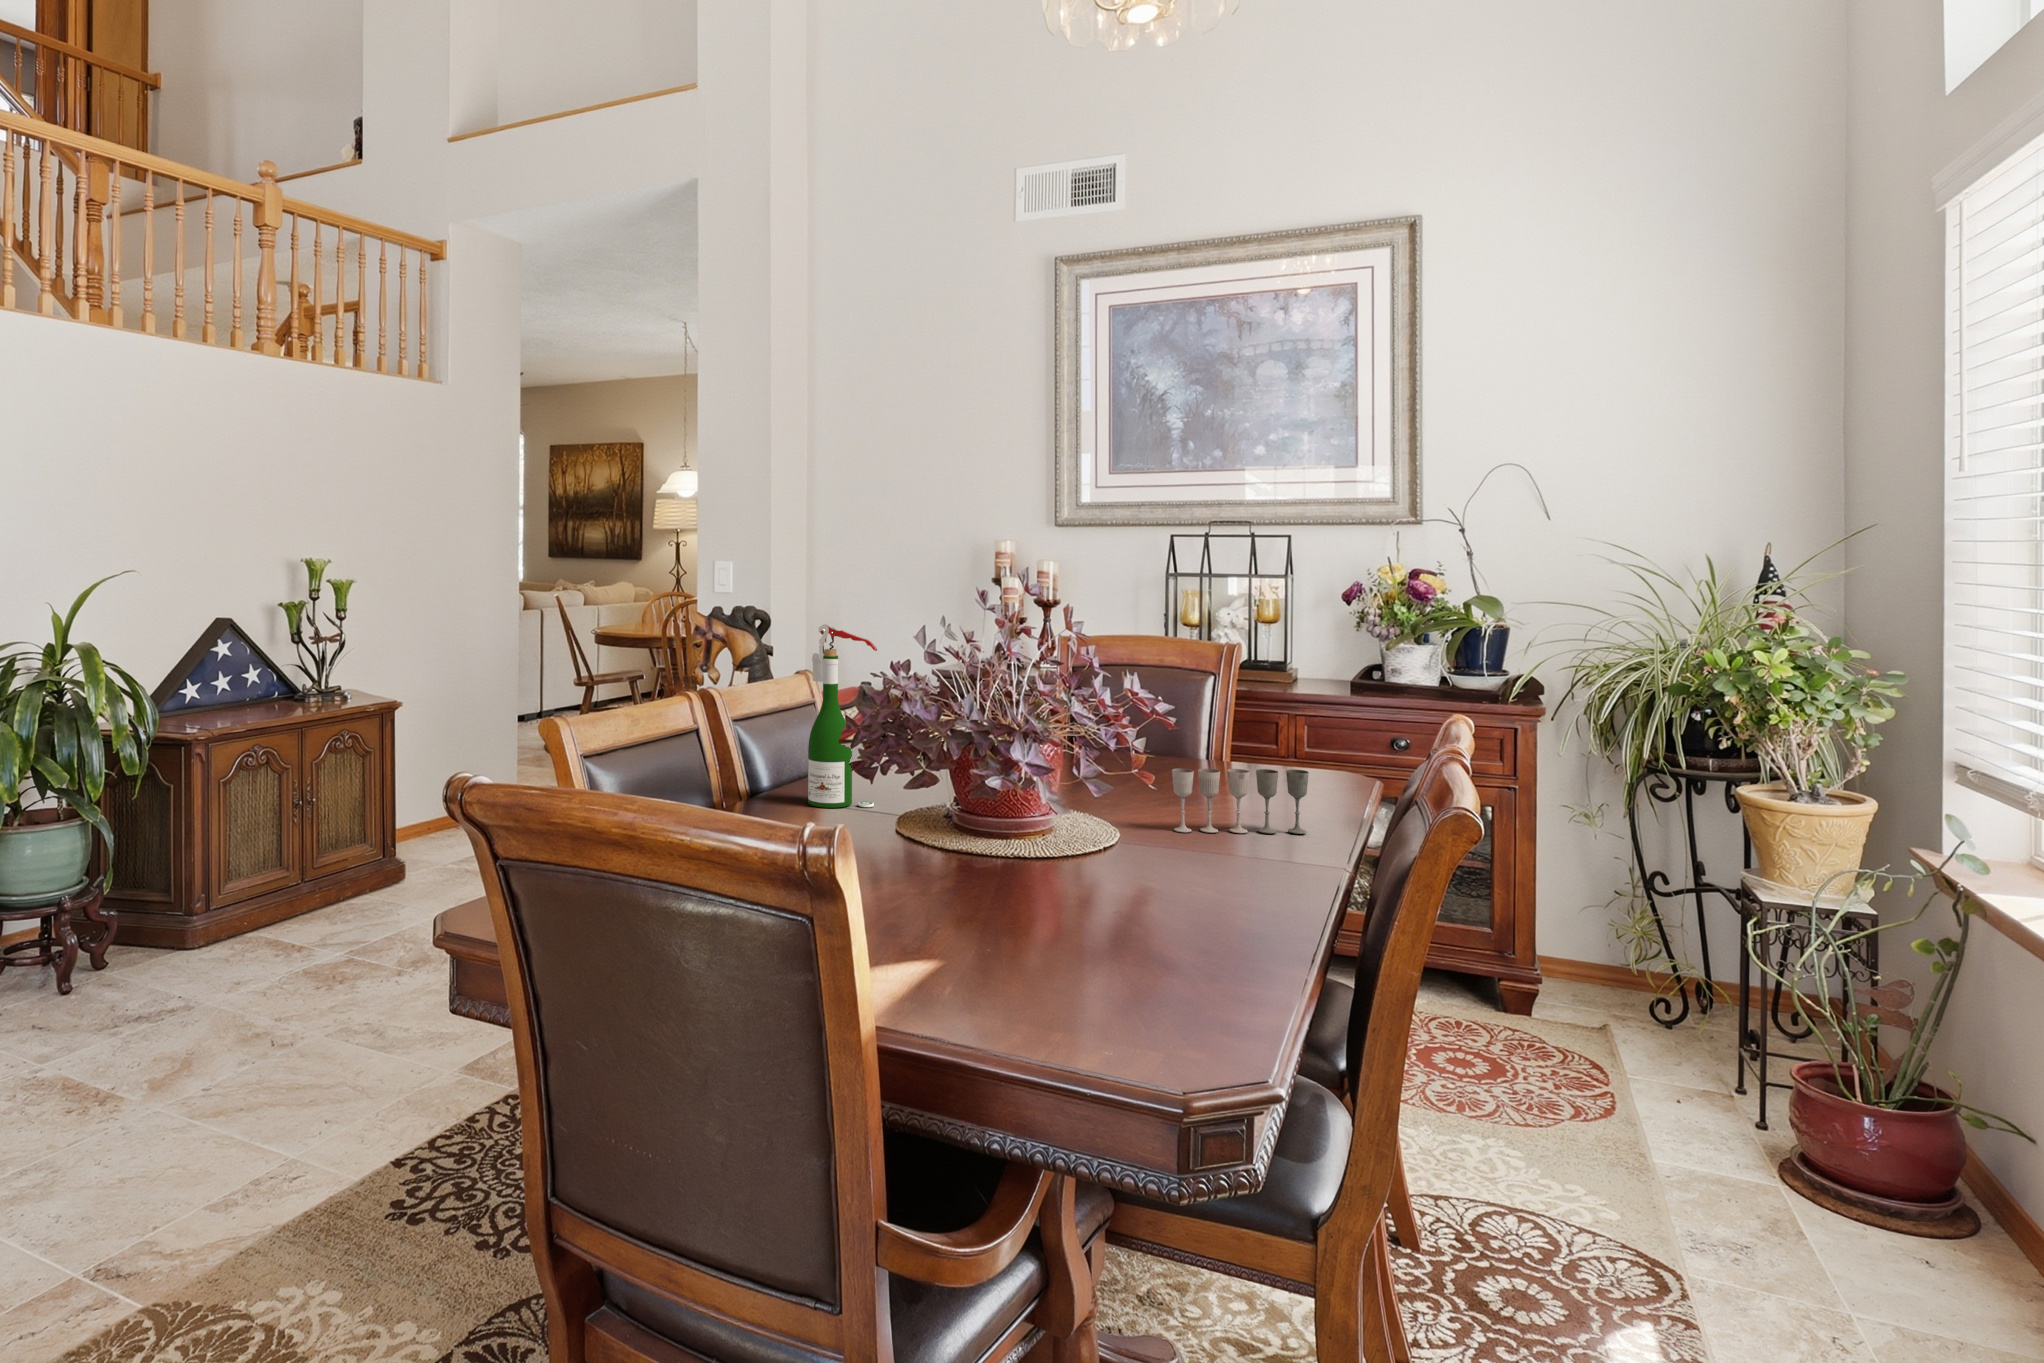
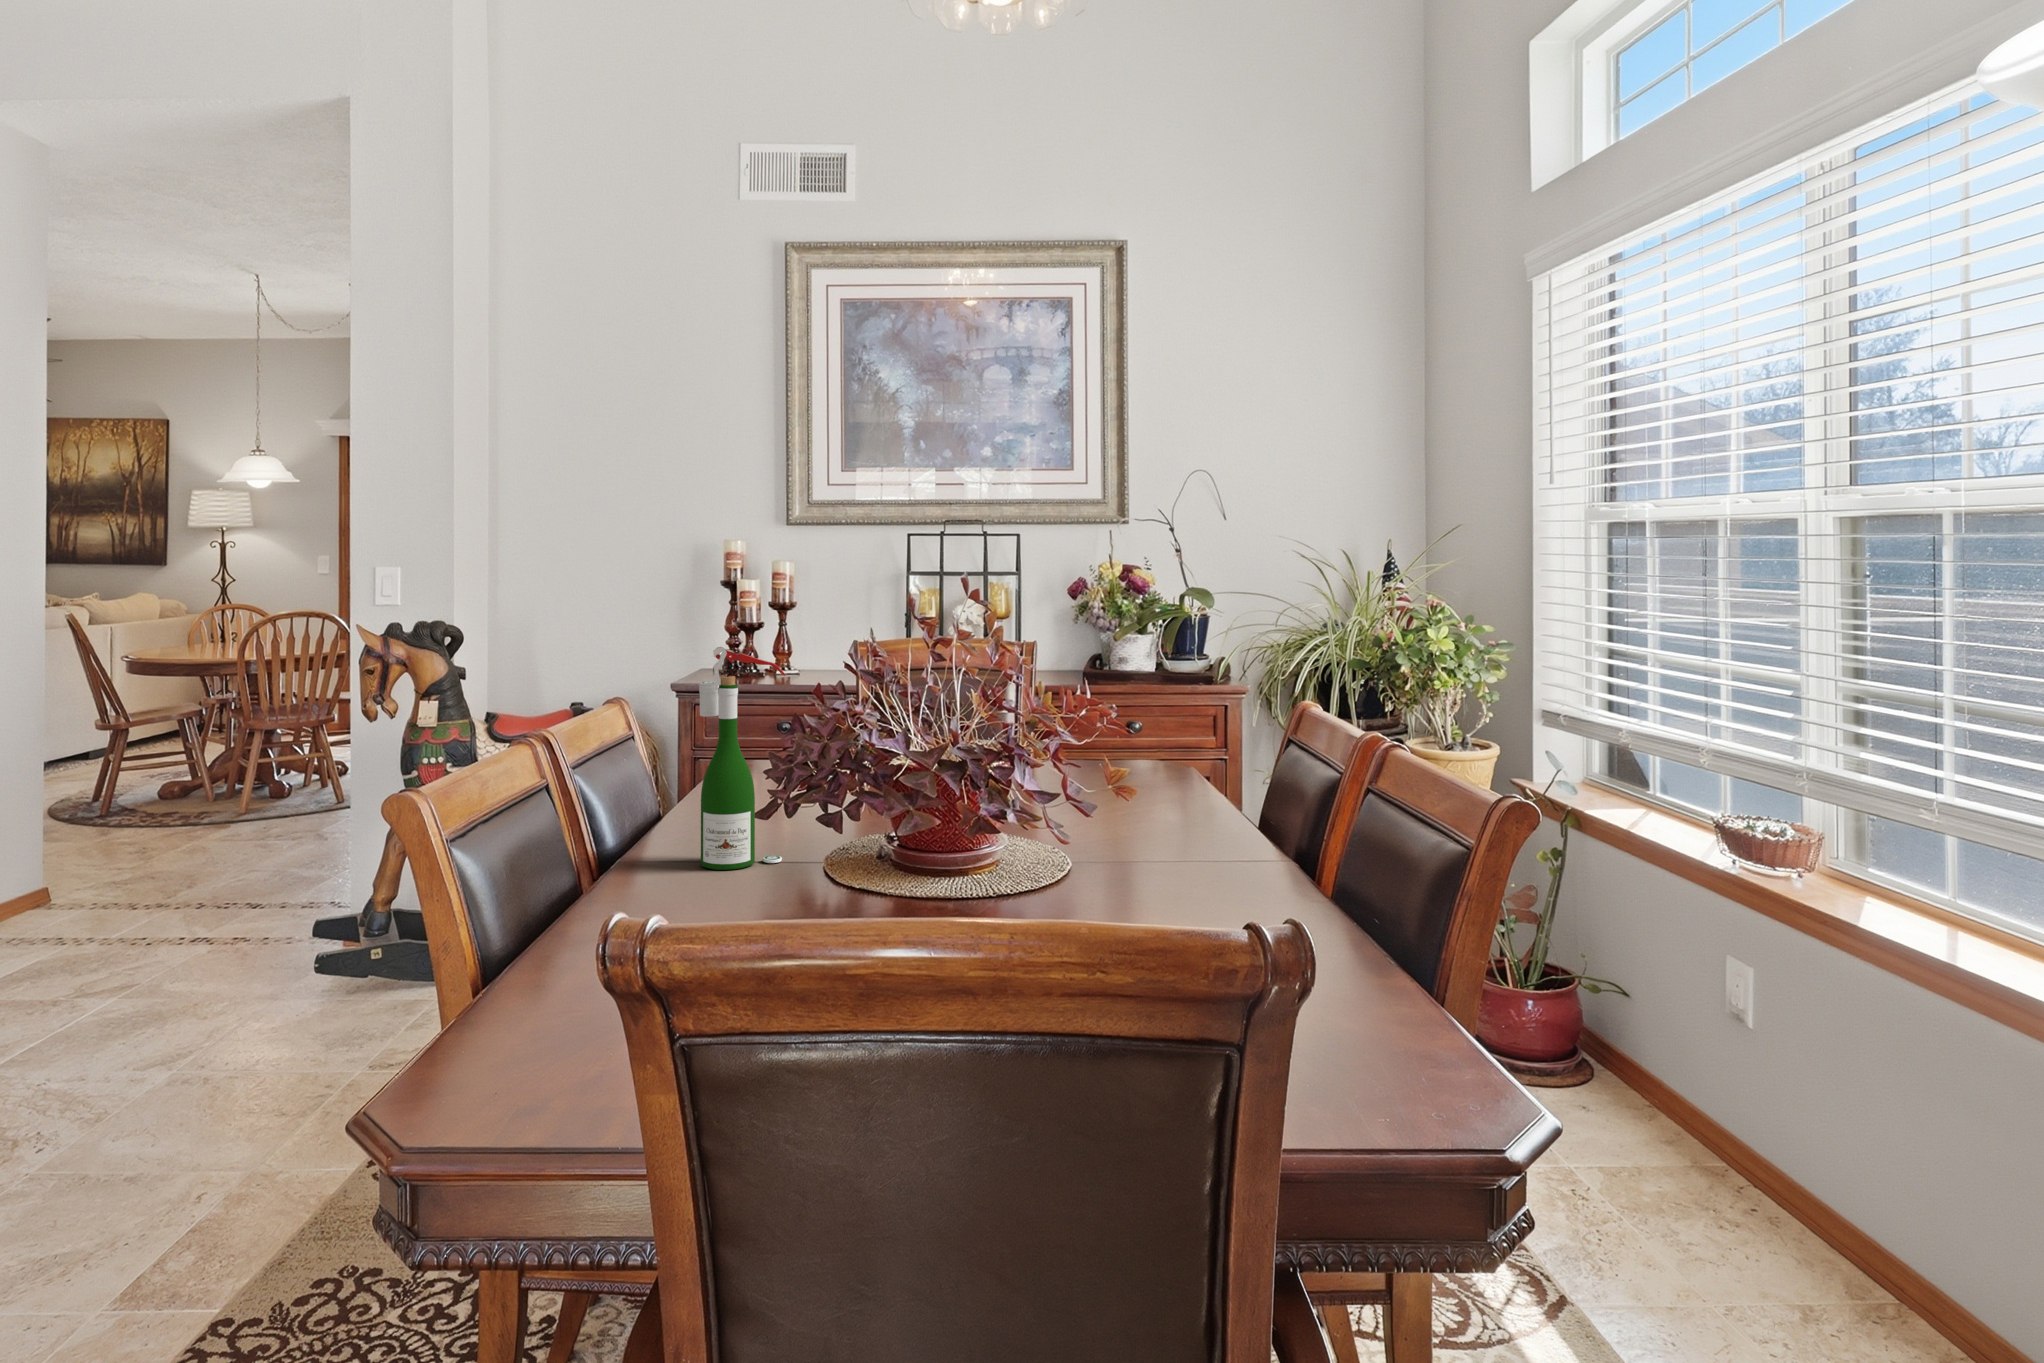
wine glass: present [1172,768,1309,834] -> none [1110,773,1228,851]

